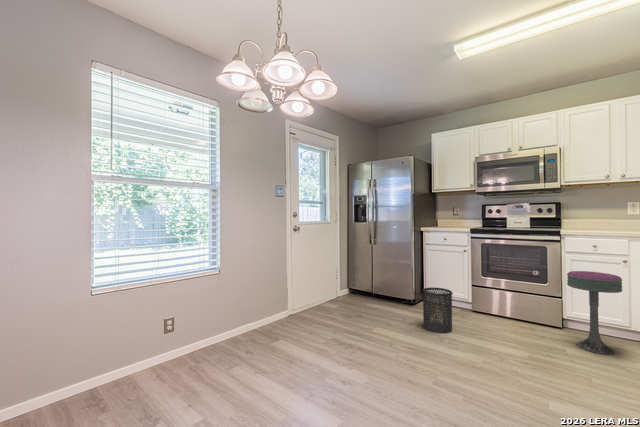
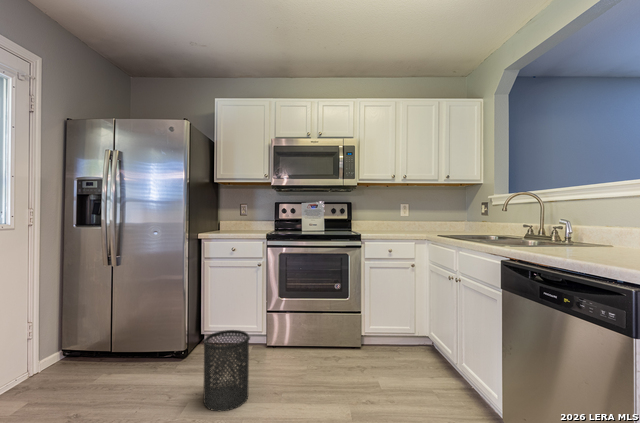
bar stool: present [567,271,622,354] -> none [374,280,420,374]

